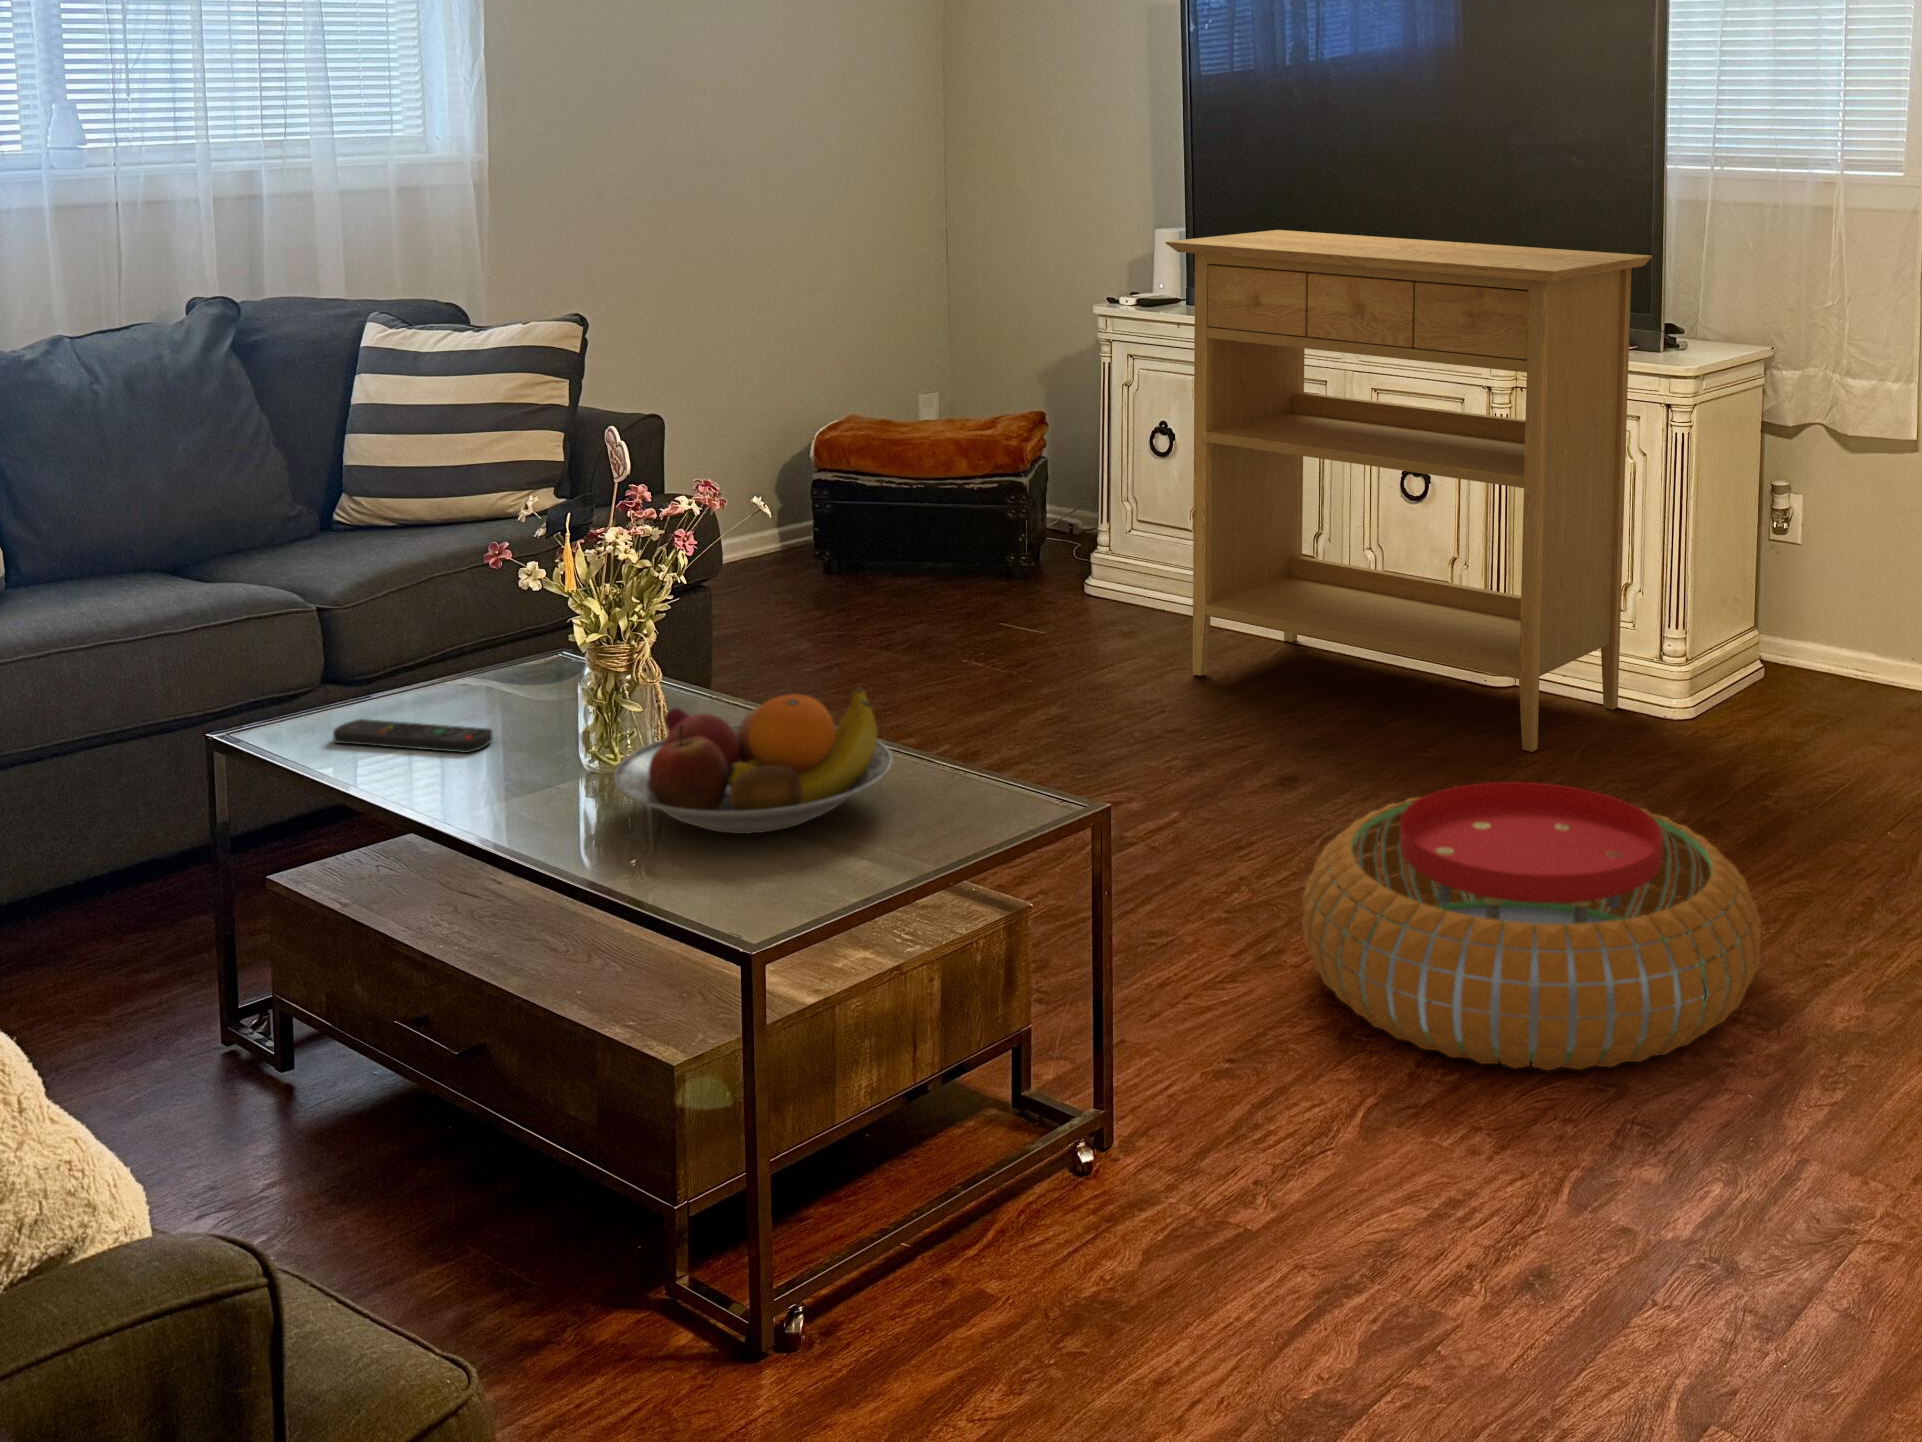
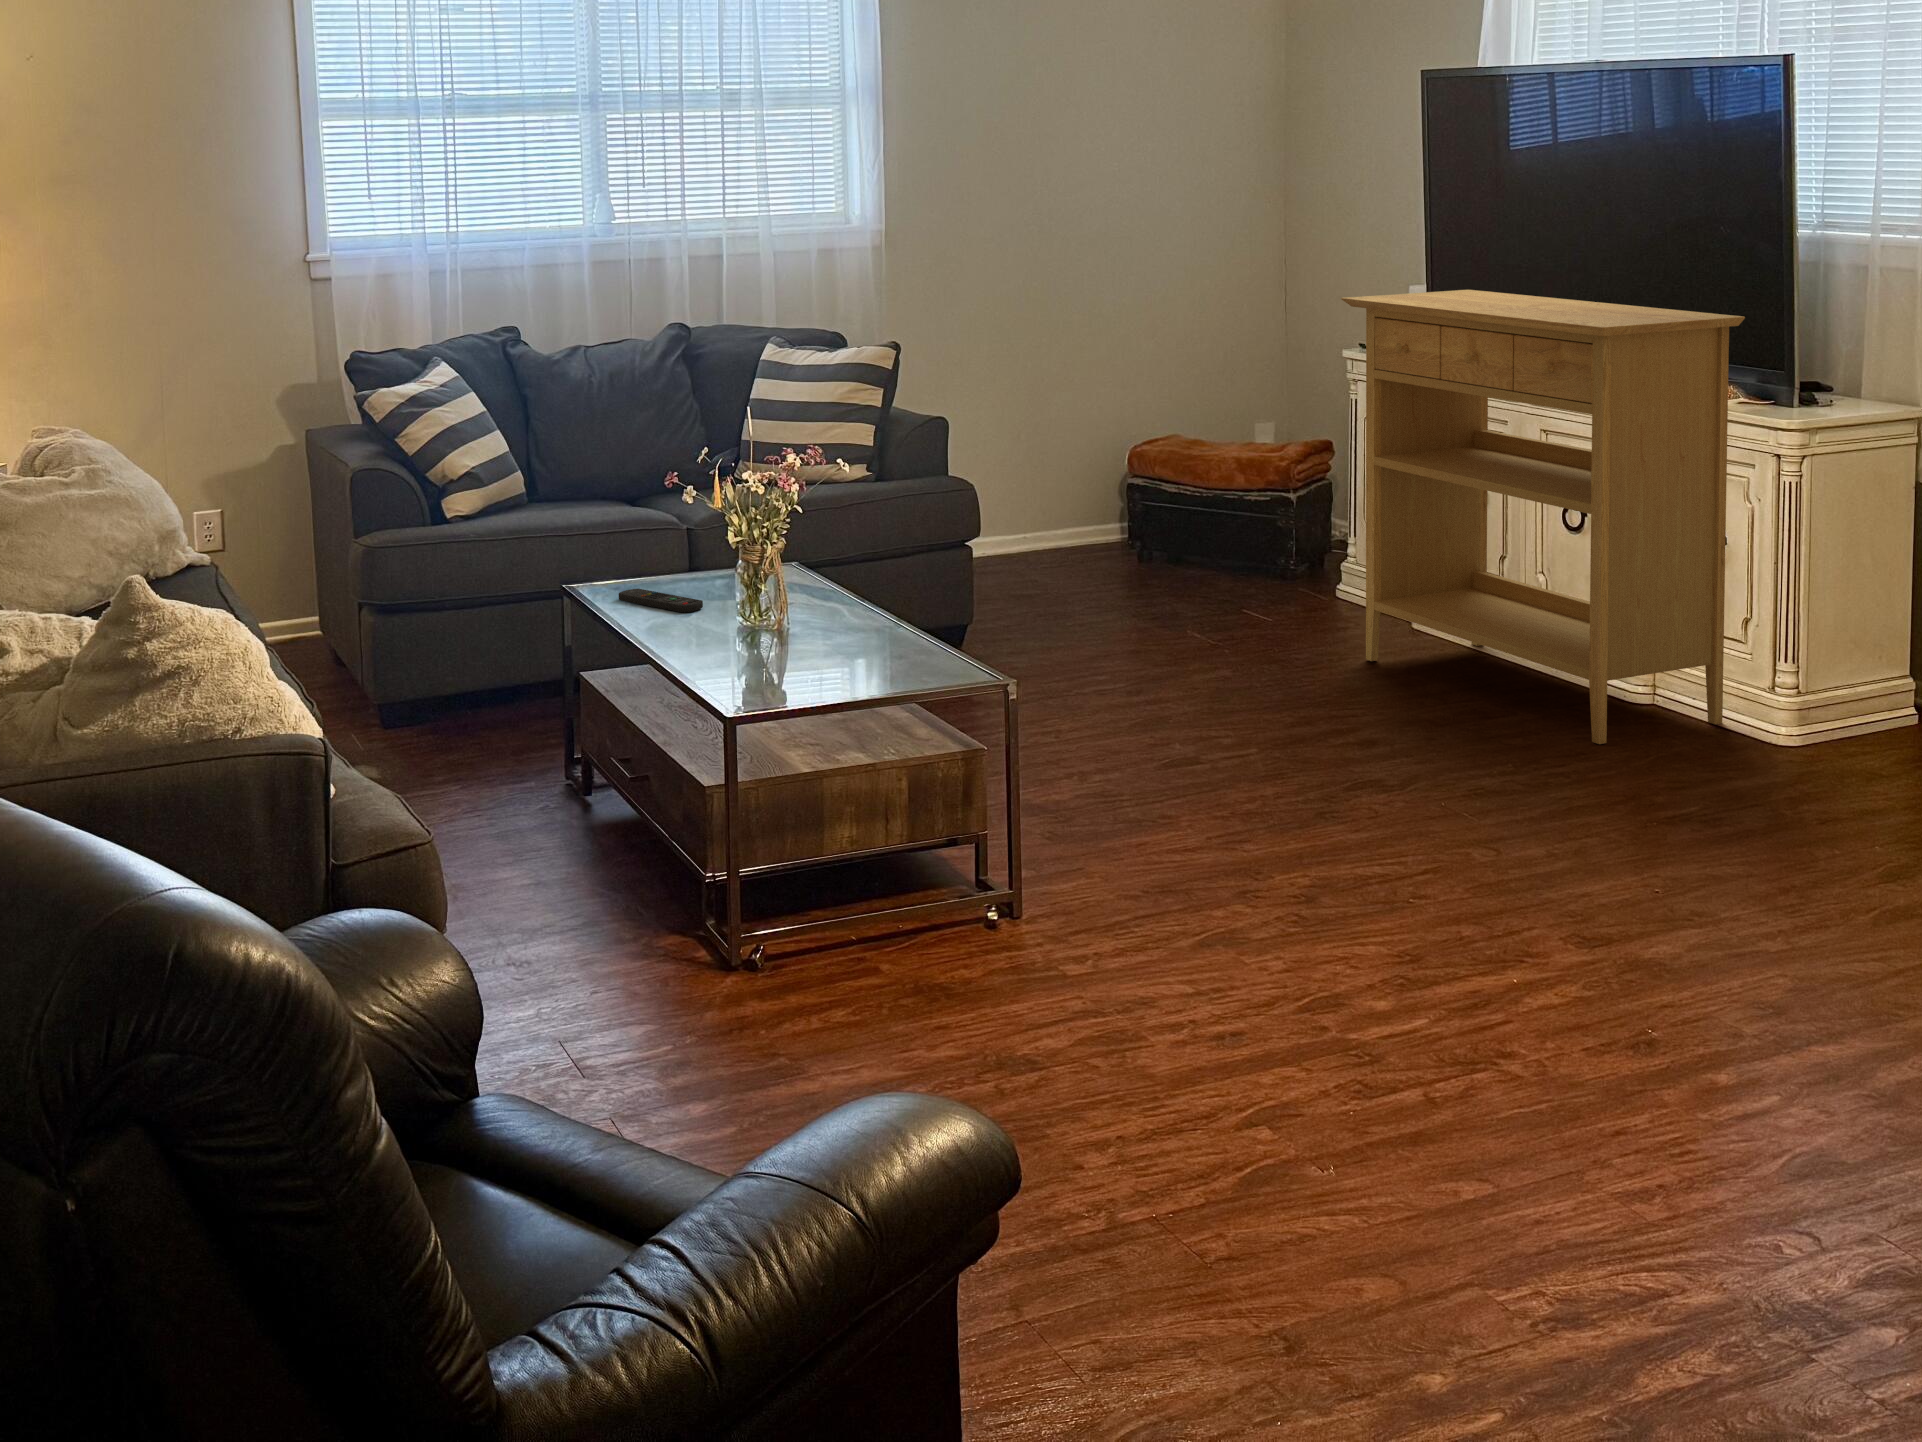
fruit bowl: present [614,687,892,834] -> none [718,585,893,667]
pouf: present [1302,782,1761,1070] -> none [1230,729,1601,940]

